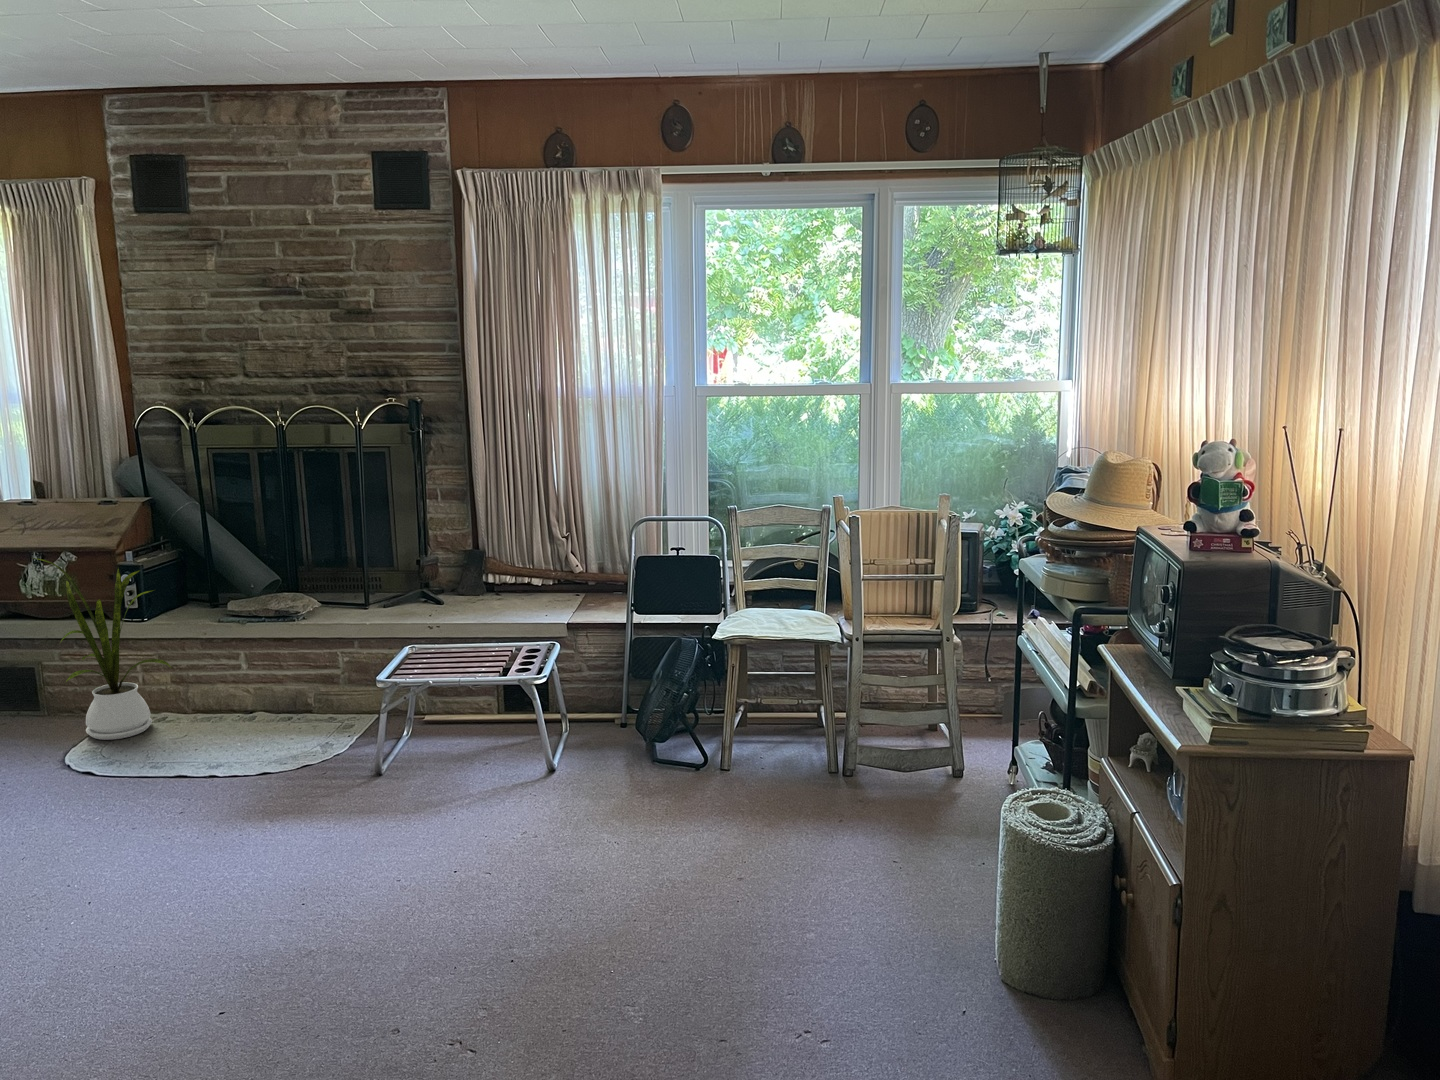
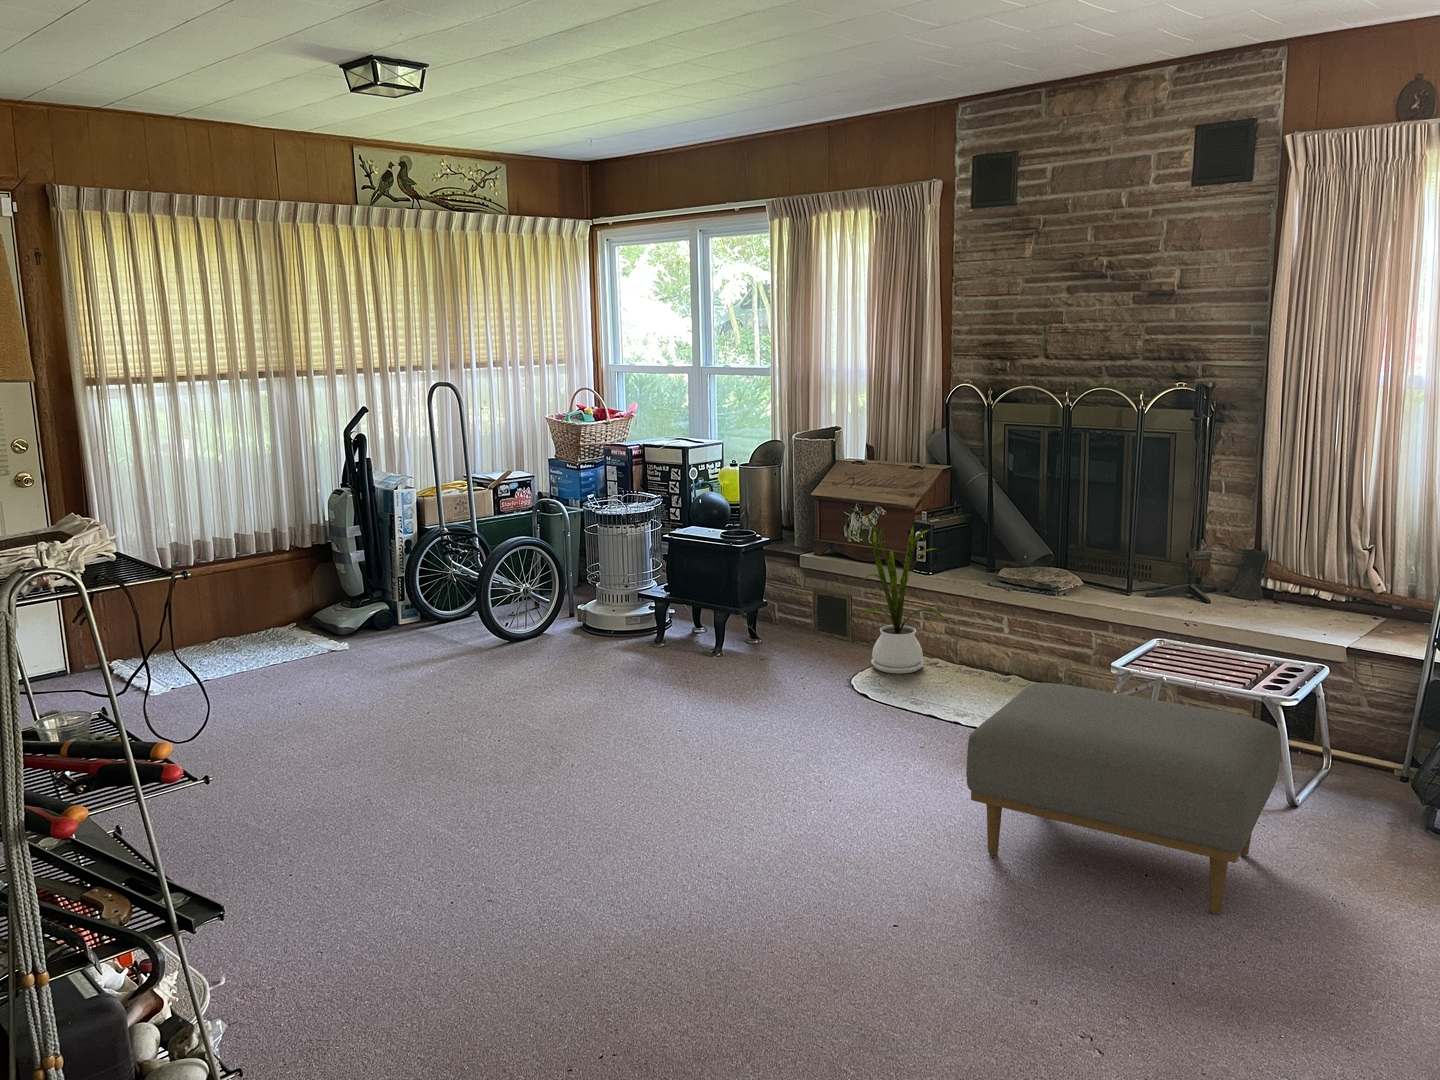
ottoman: none [263,702,548,901] -> present [966,683,1281,914]

